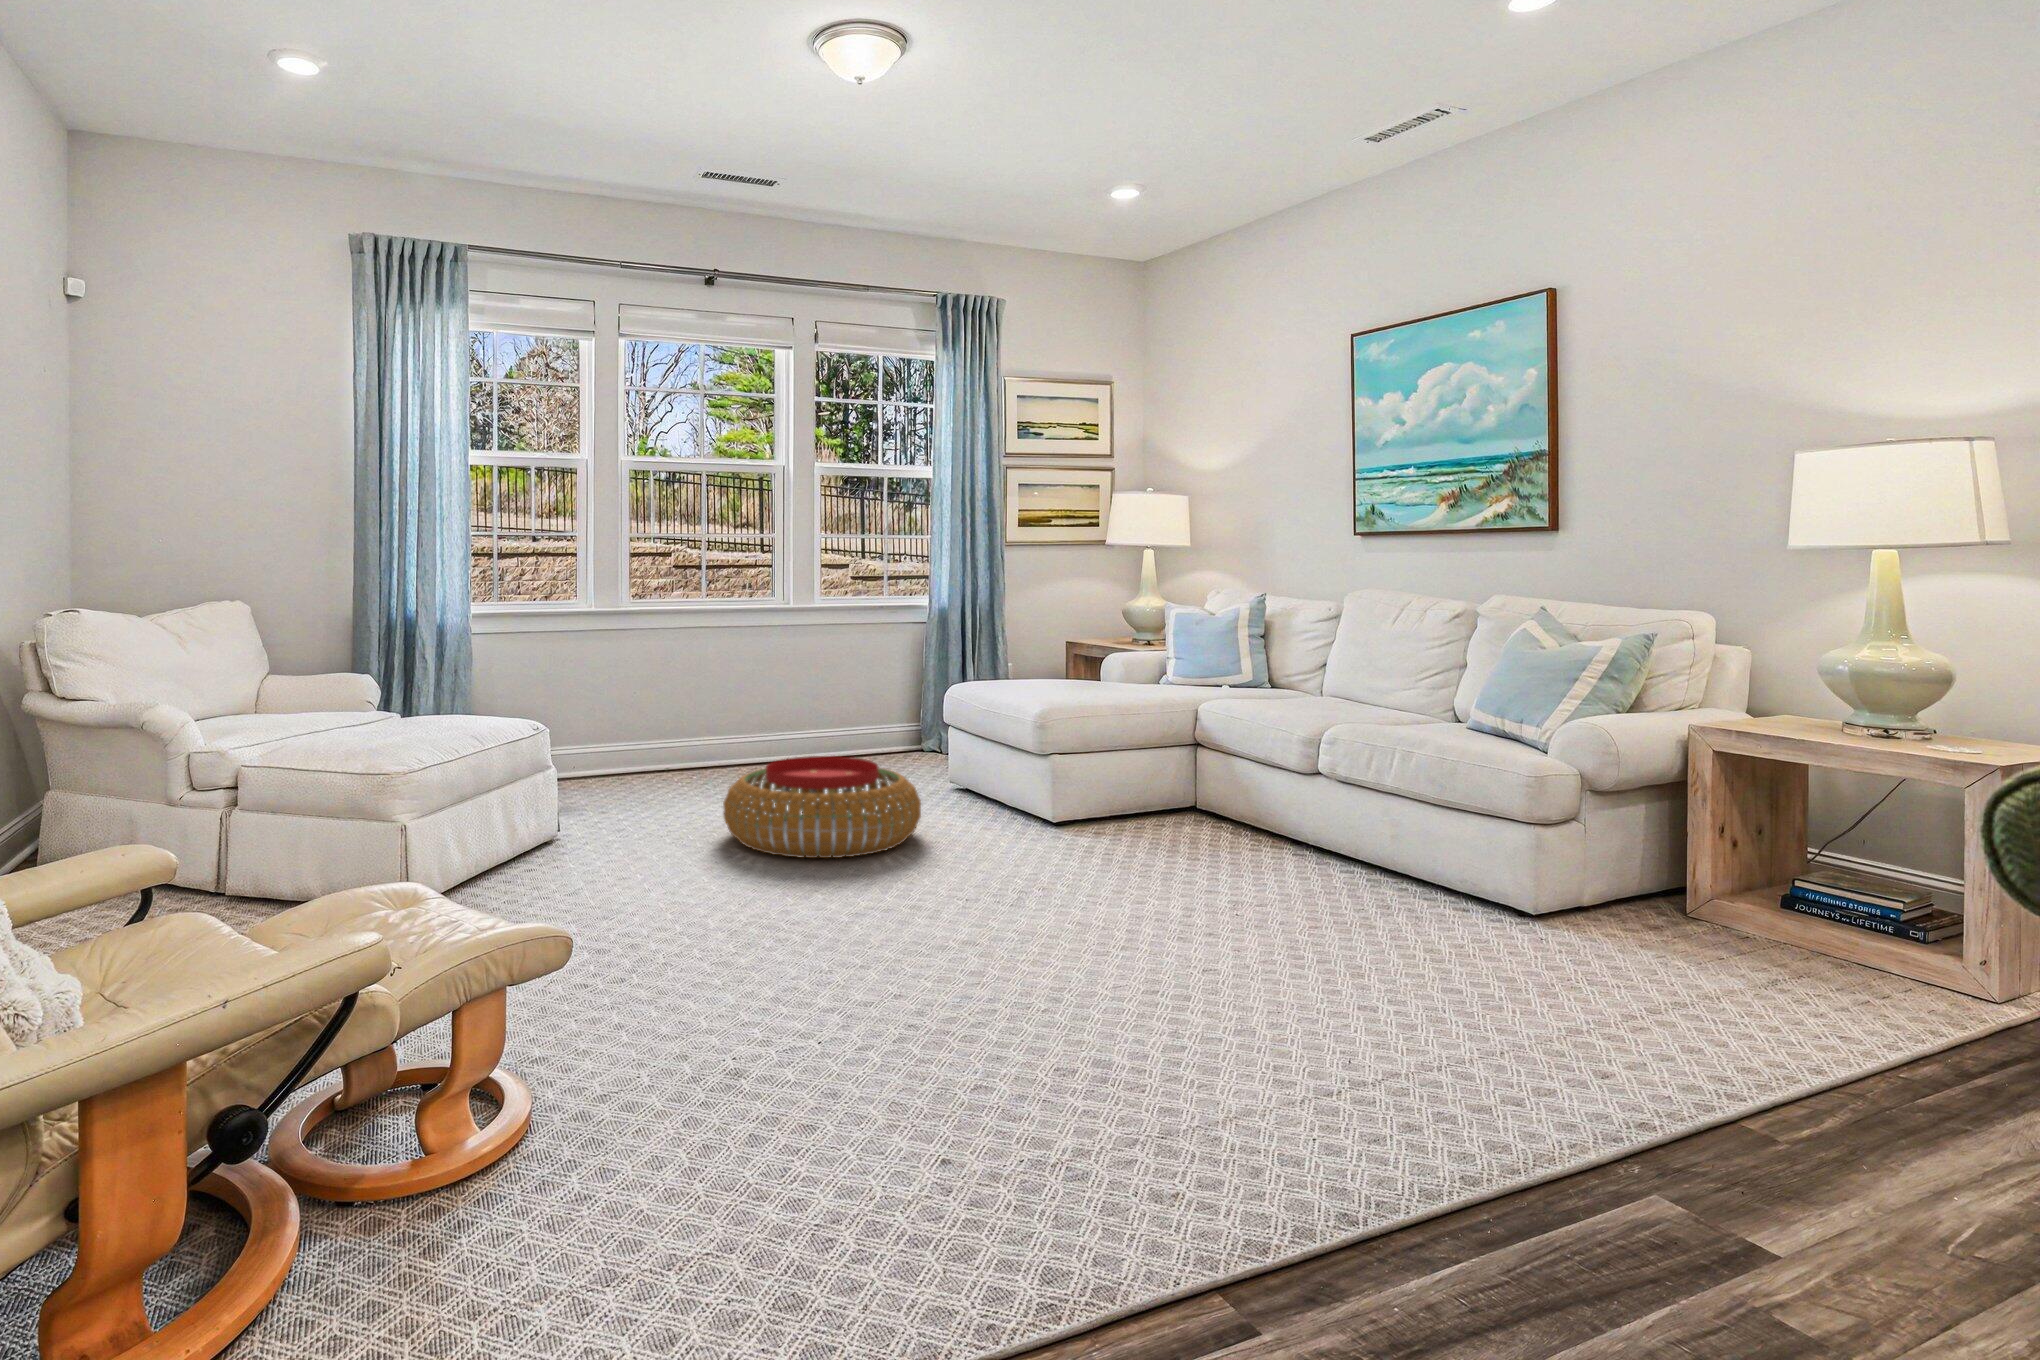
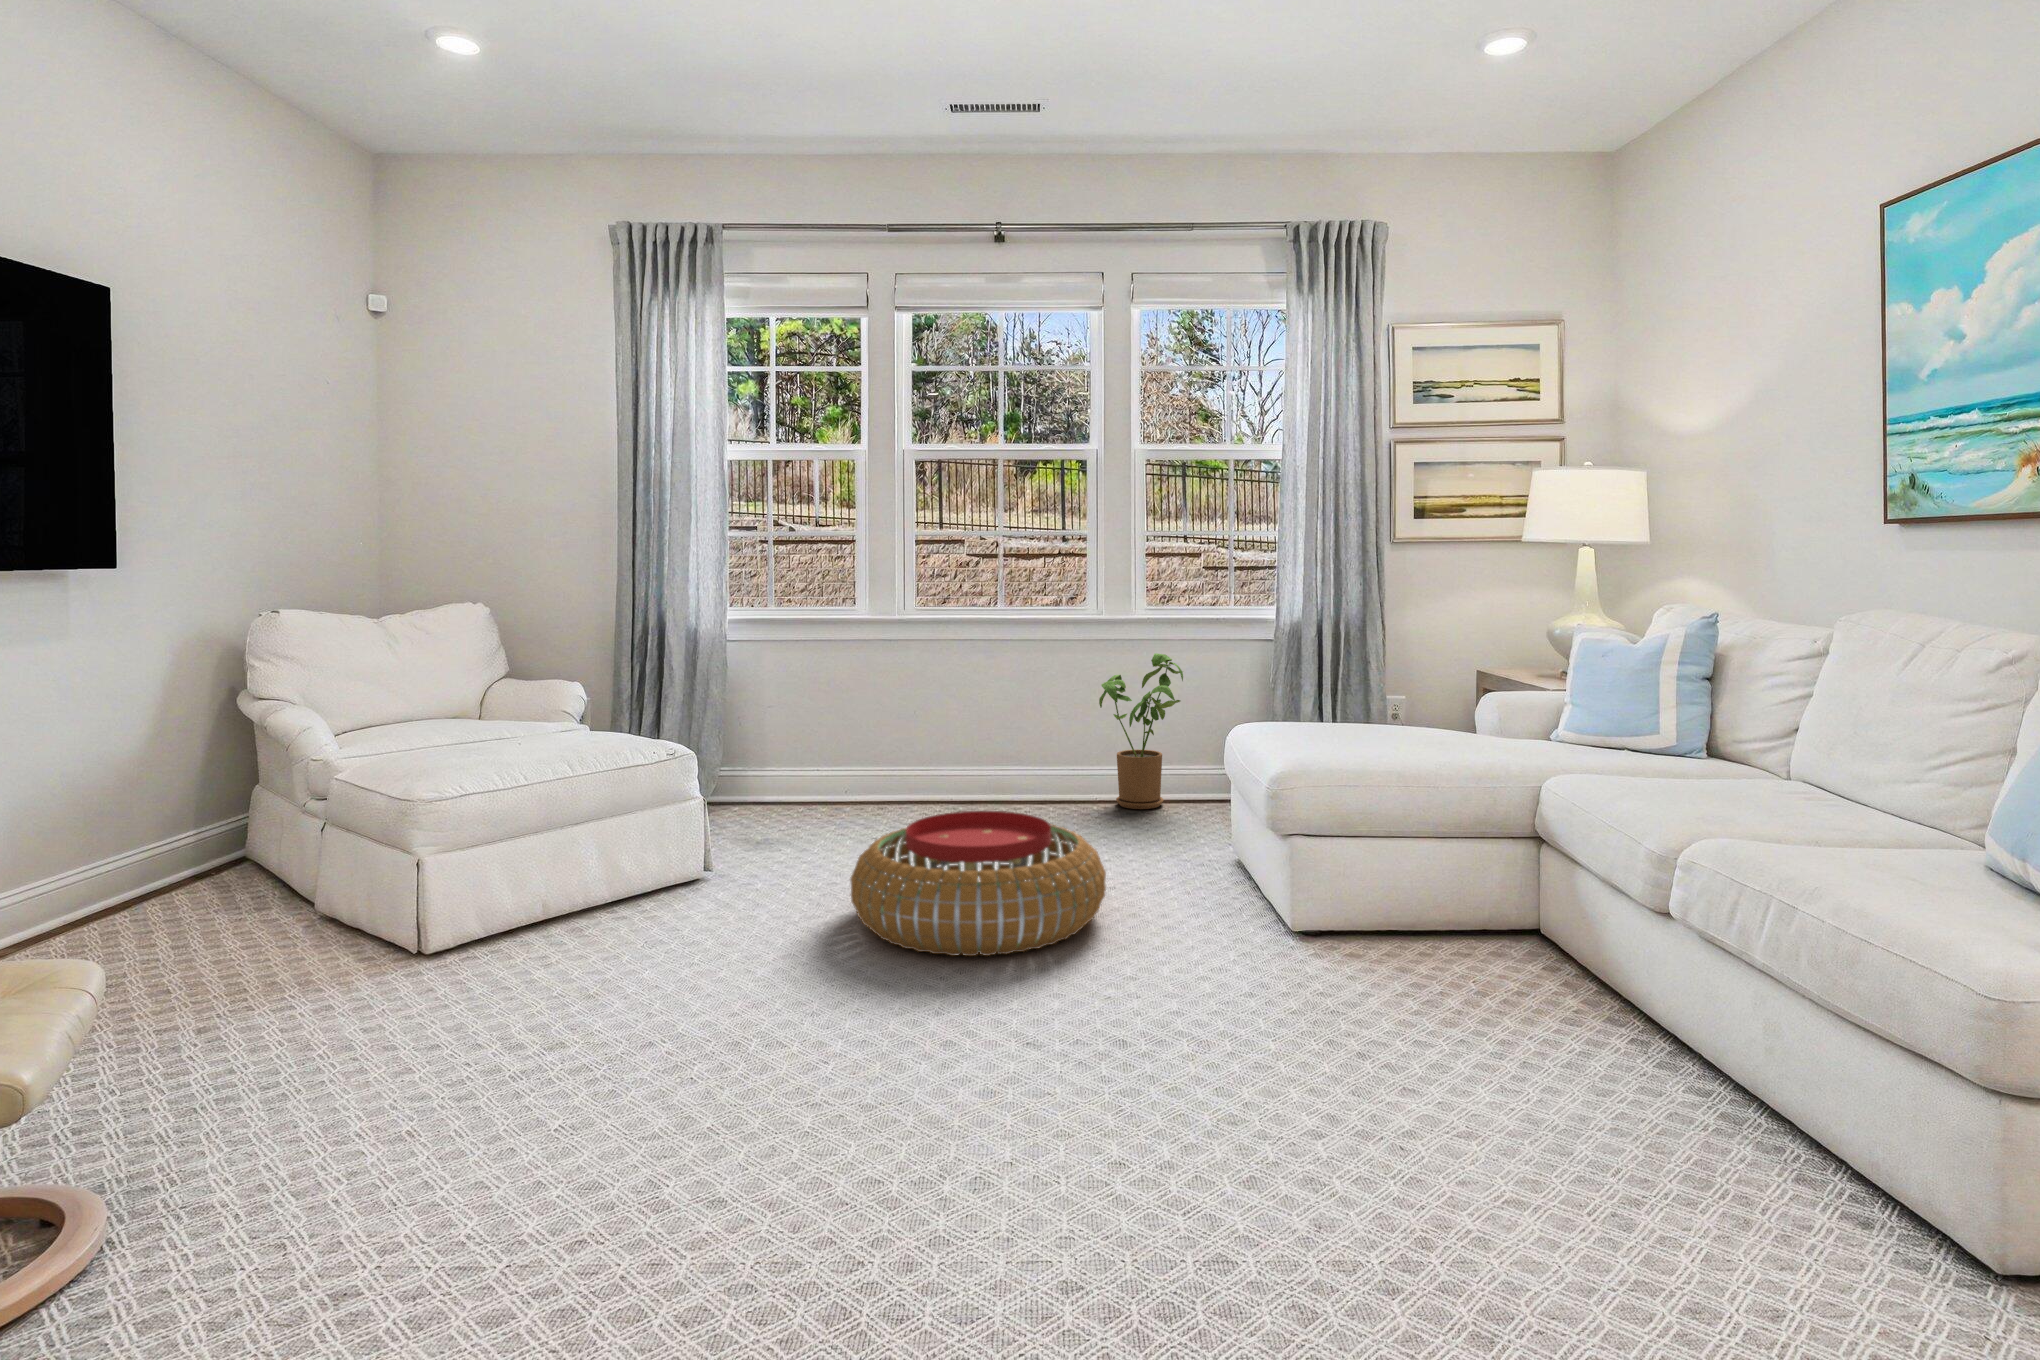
house plant: none [794,636,868,764] -> present [1099,653,1183,809]

